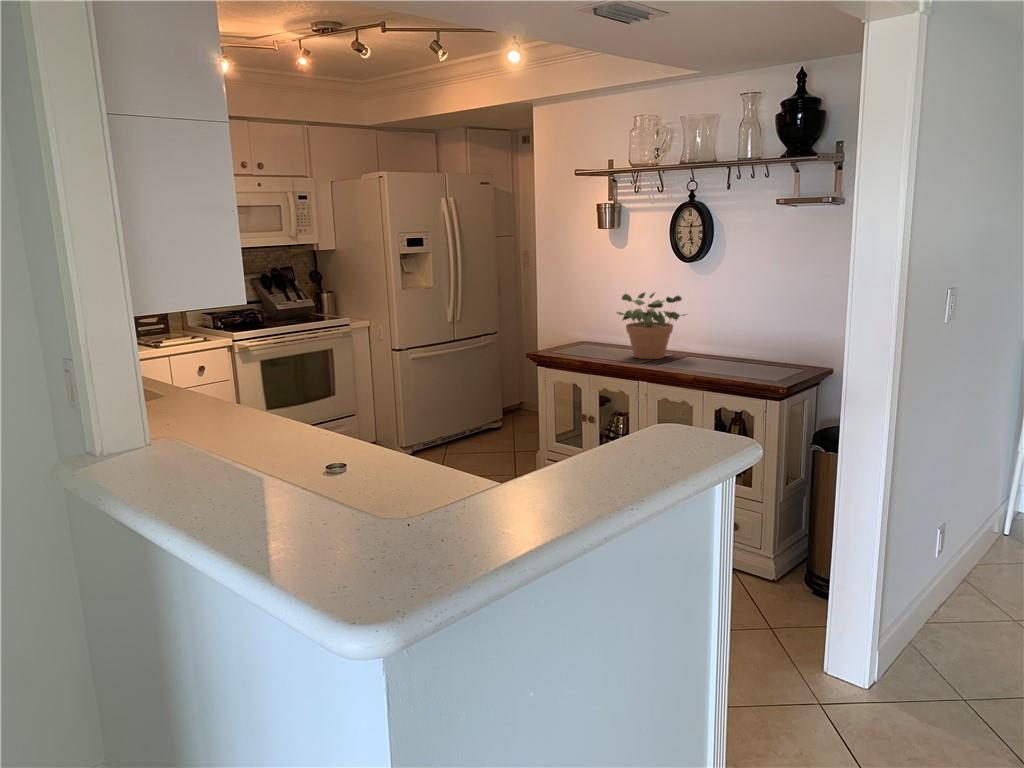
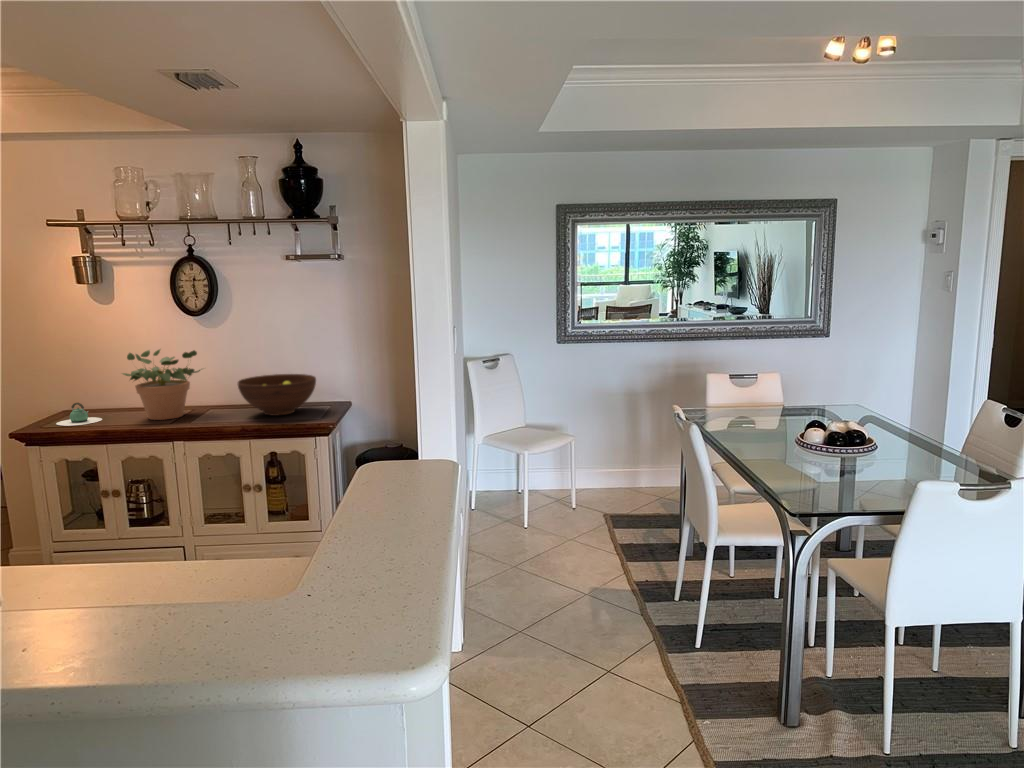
fruit bowl: none [706,327,789,371] -> present [238,374,316,416]
teapot: none [568,334,603,354] -> present [56,403,102,426]

